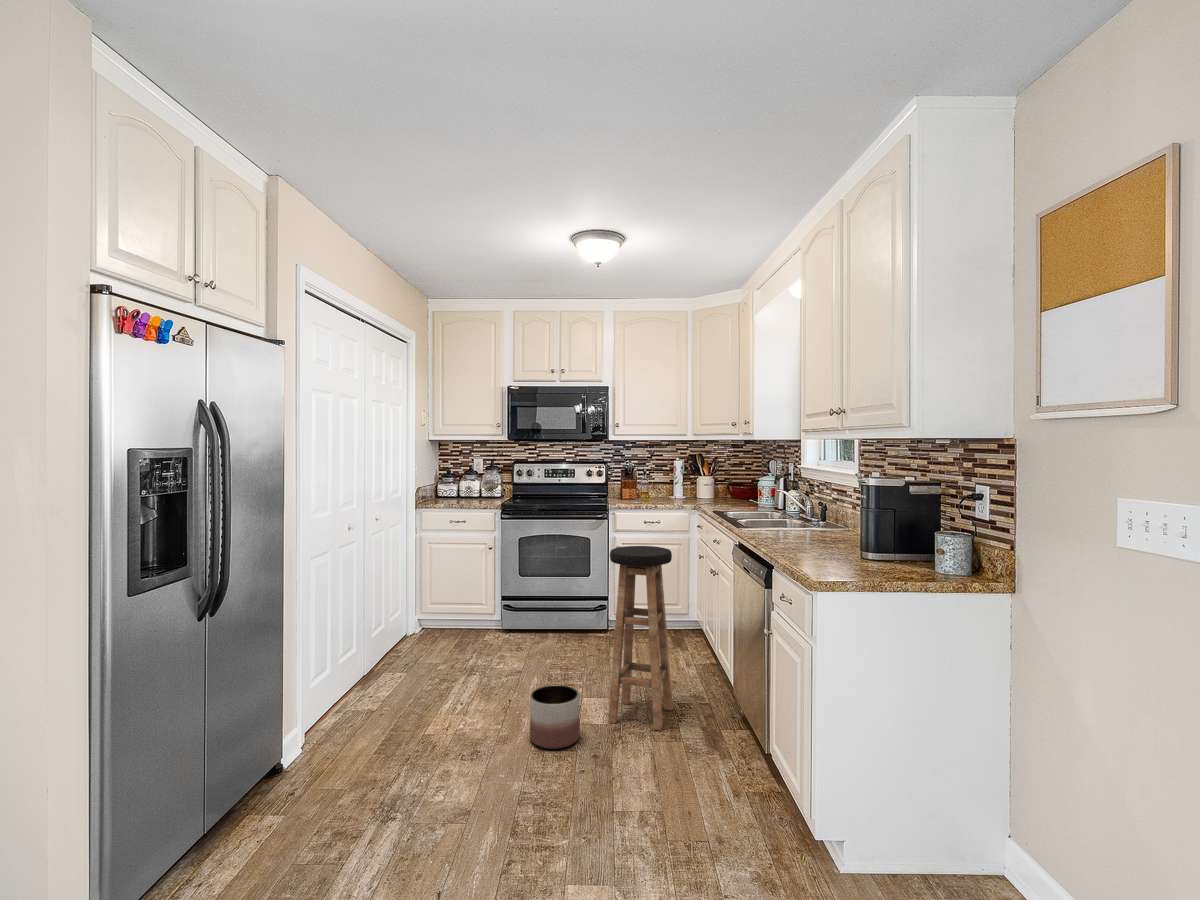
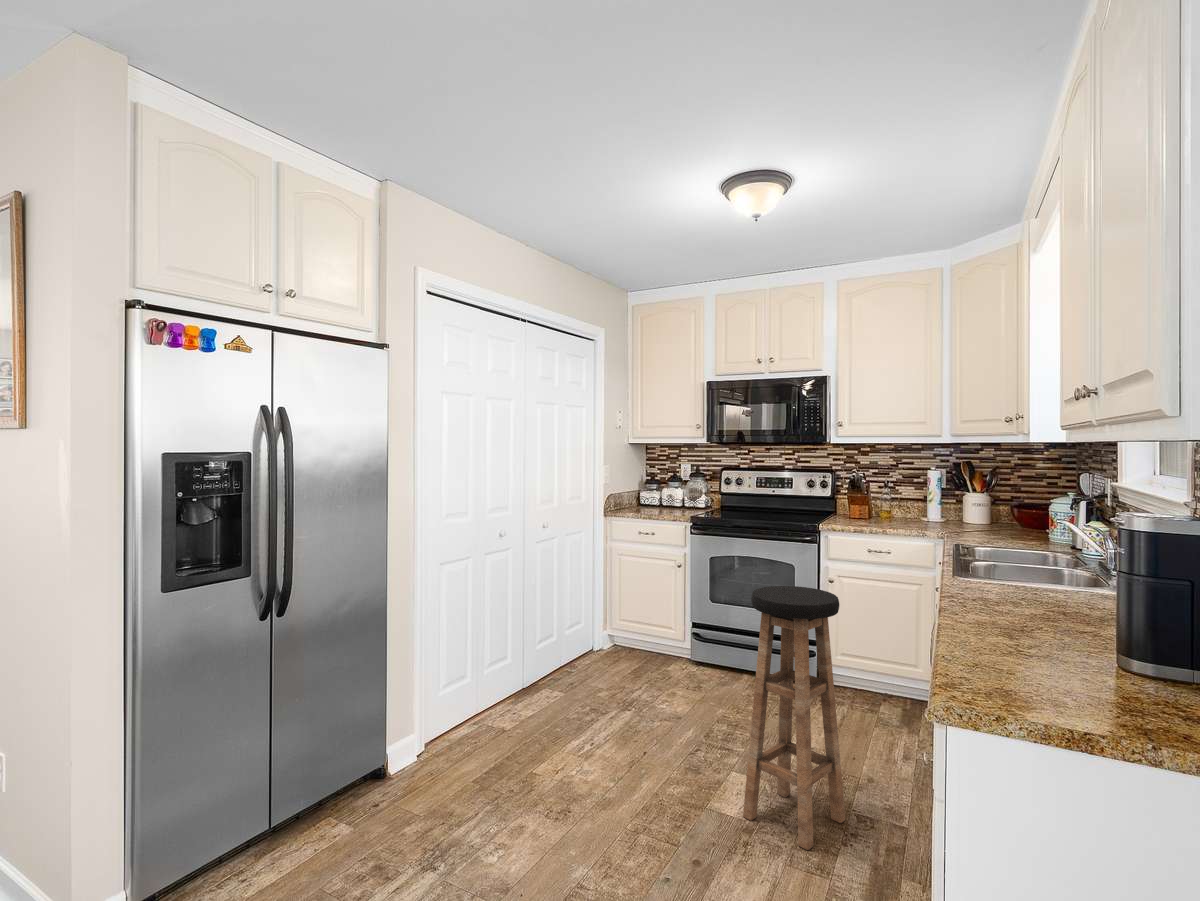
planter: present [530,685,580,749] -> none [633,750,695,836]

